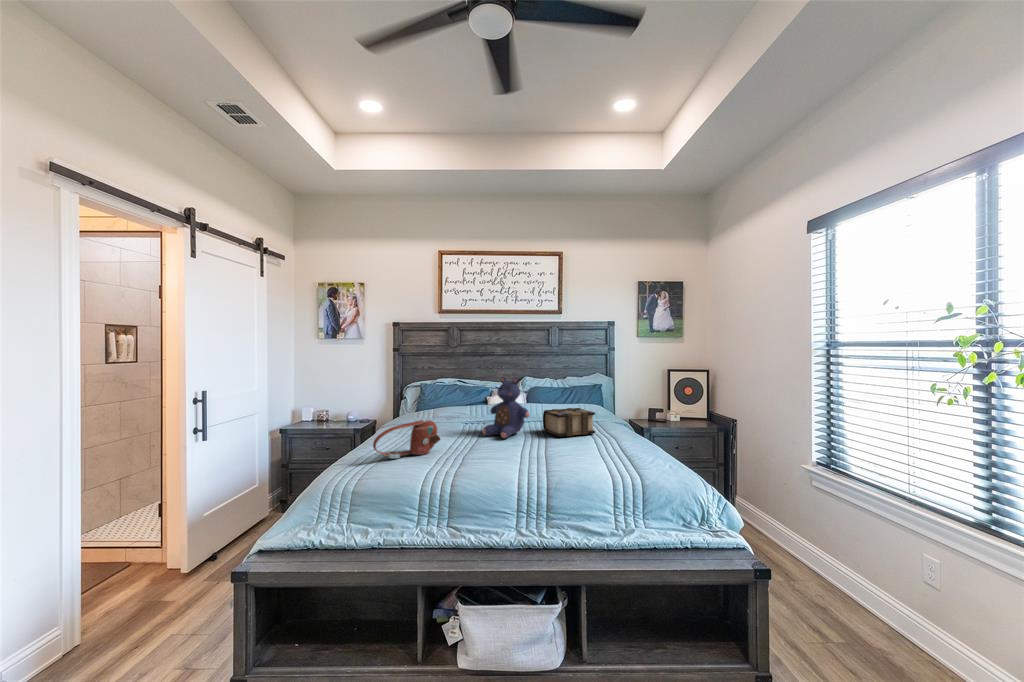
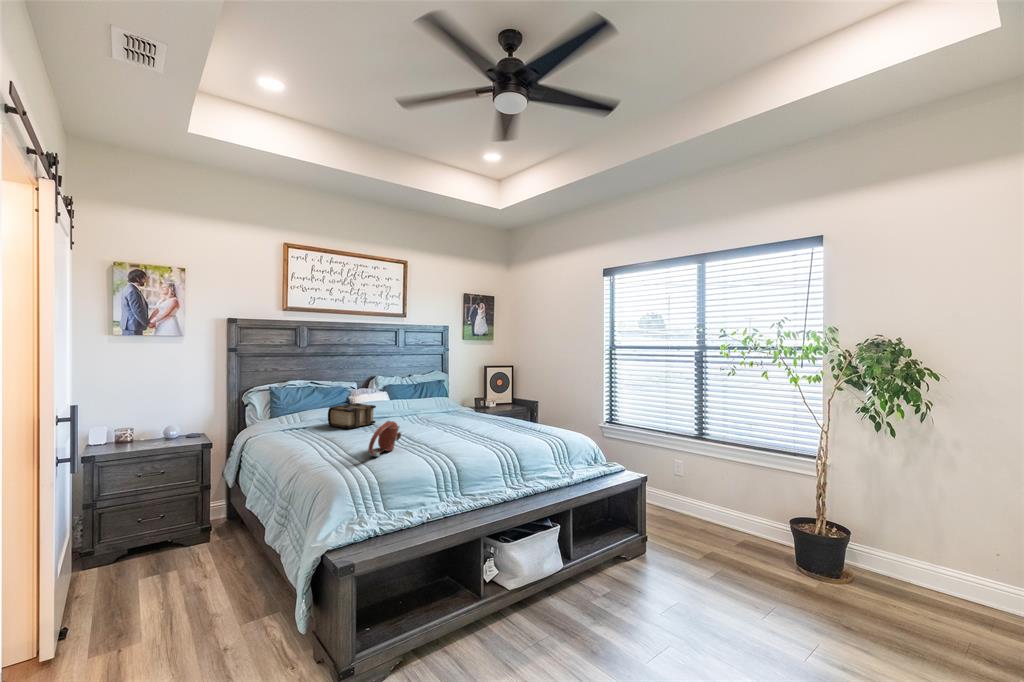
teddy bear: present [483,377,530,438] -> none [399,379,440,432]
book: present [543,408,595,437] -> present [328,403,376,429]

